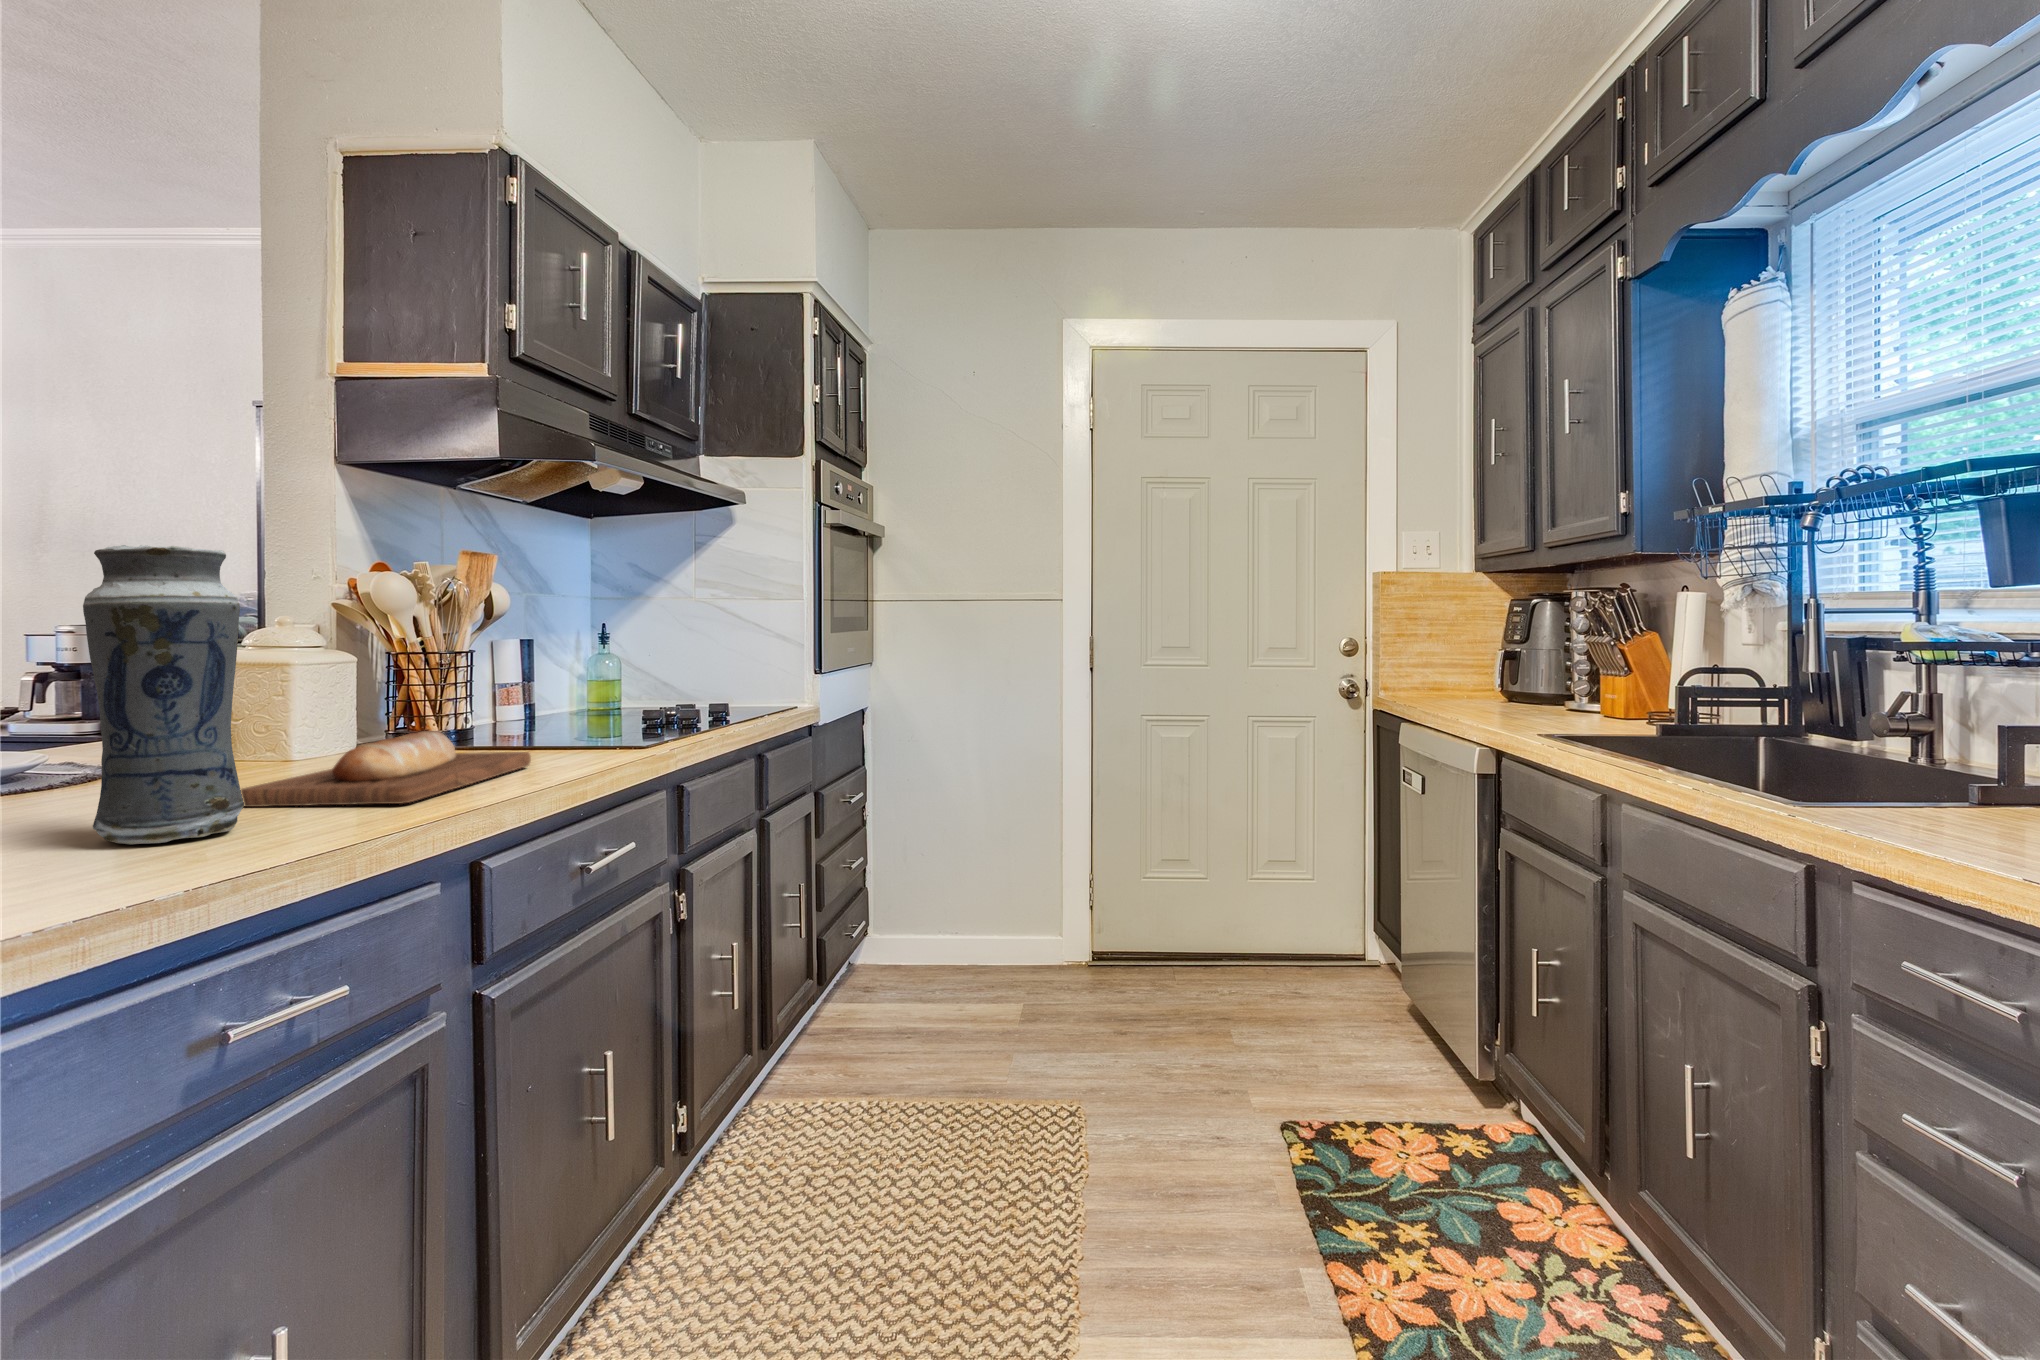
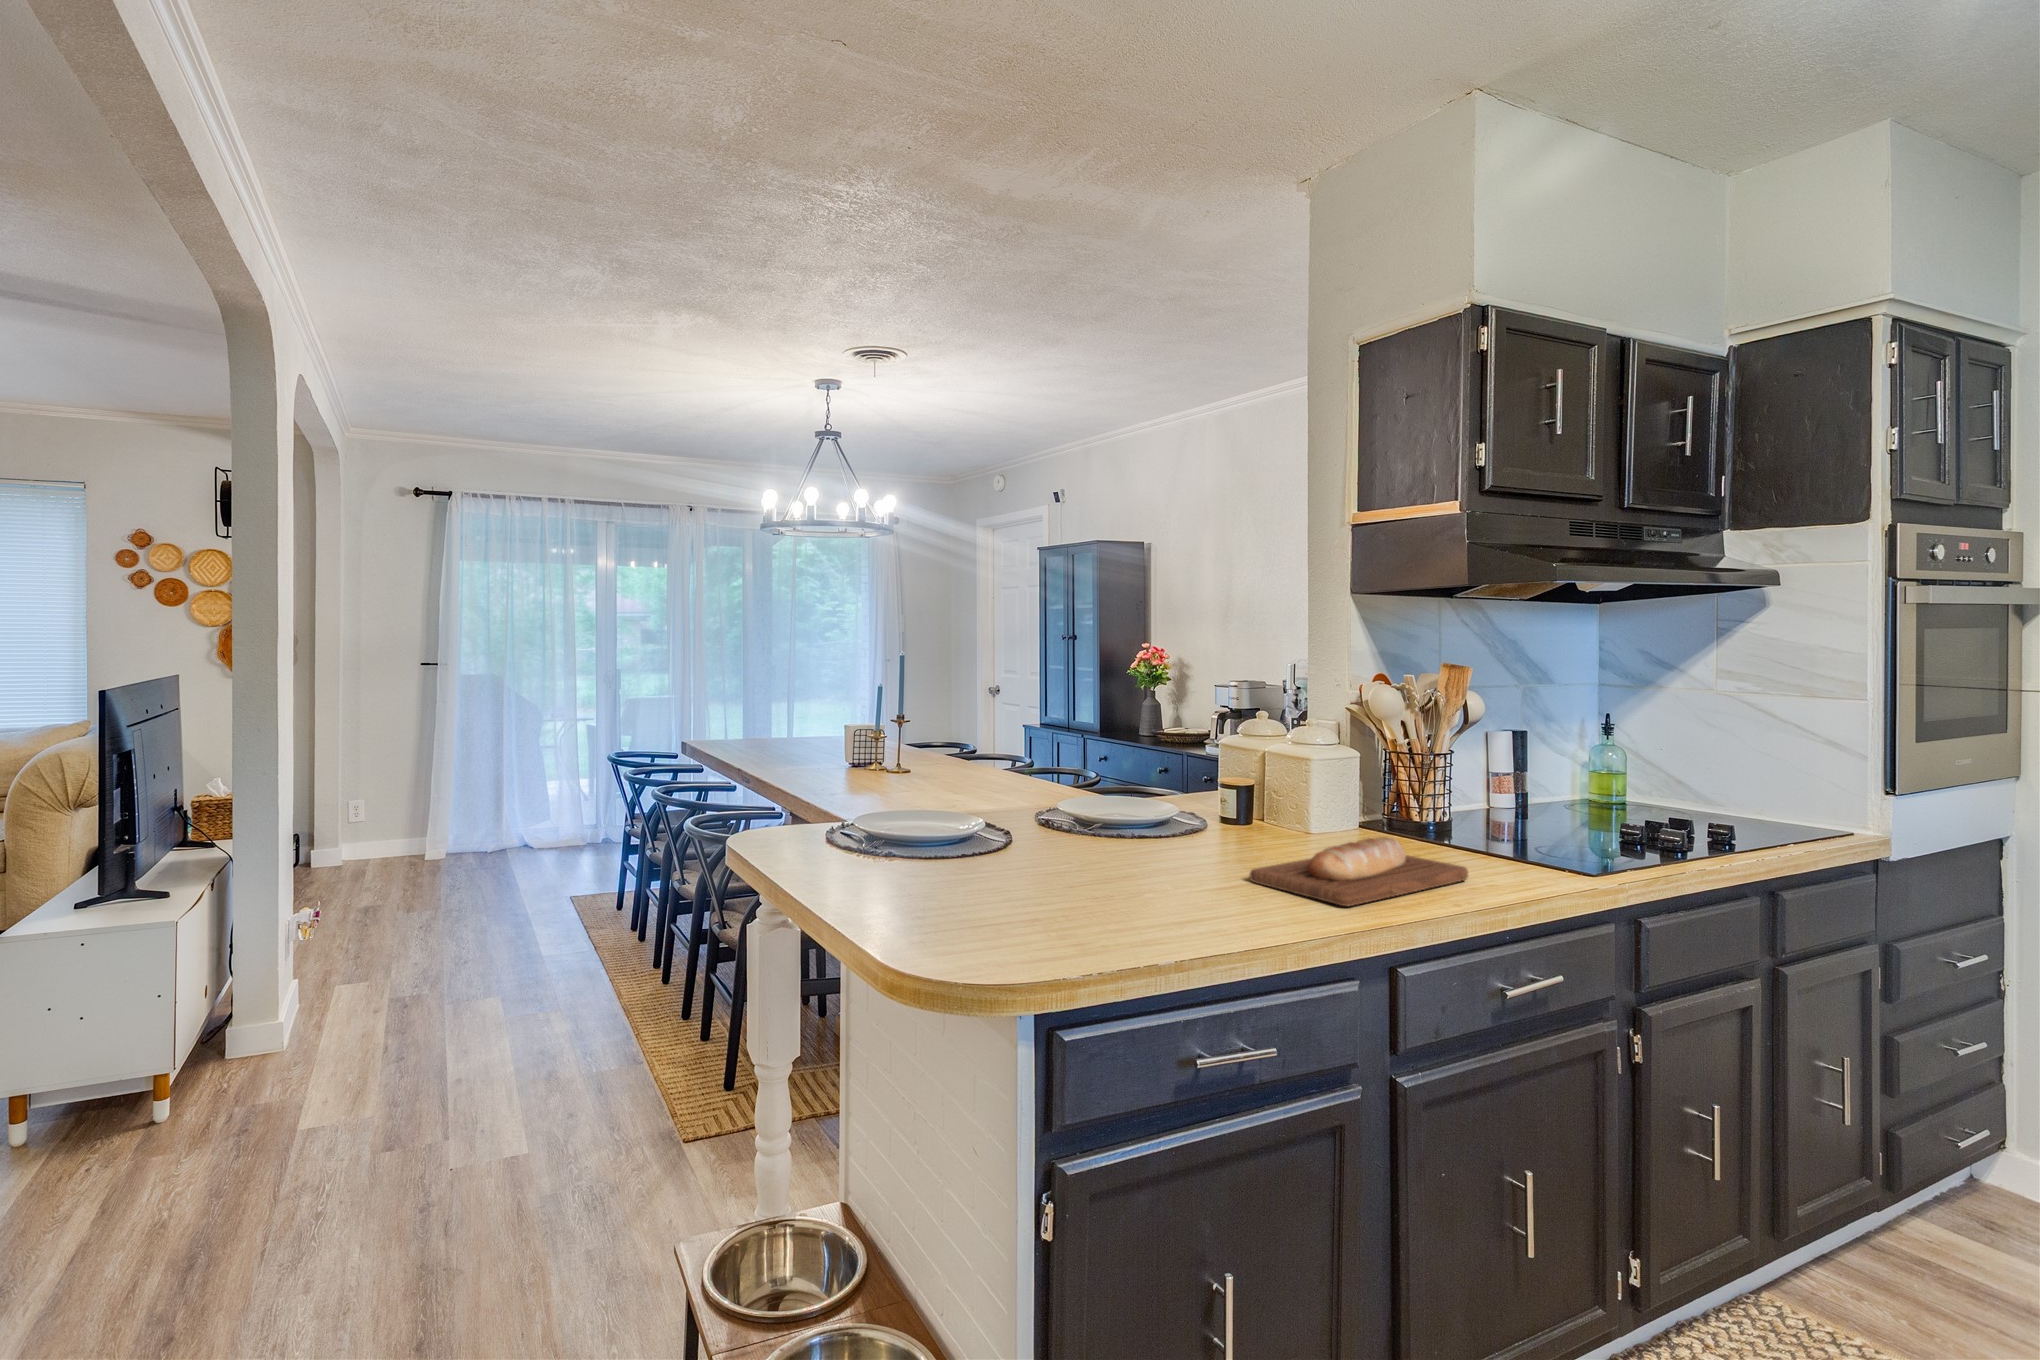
vase: present [83,545,244,845] -> none [1164,714,1240,909]

